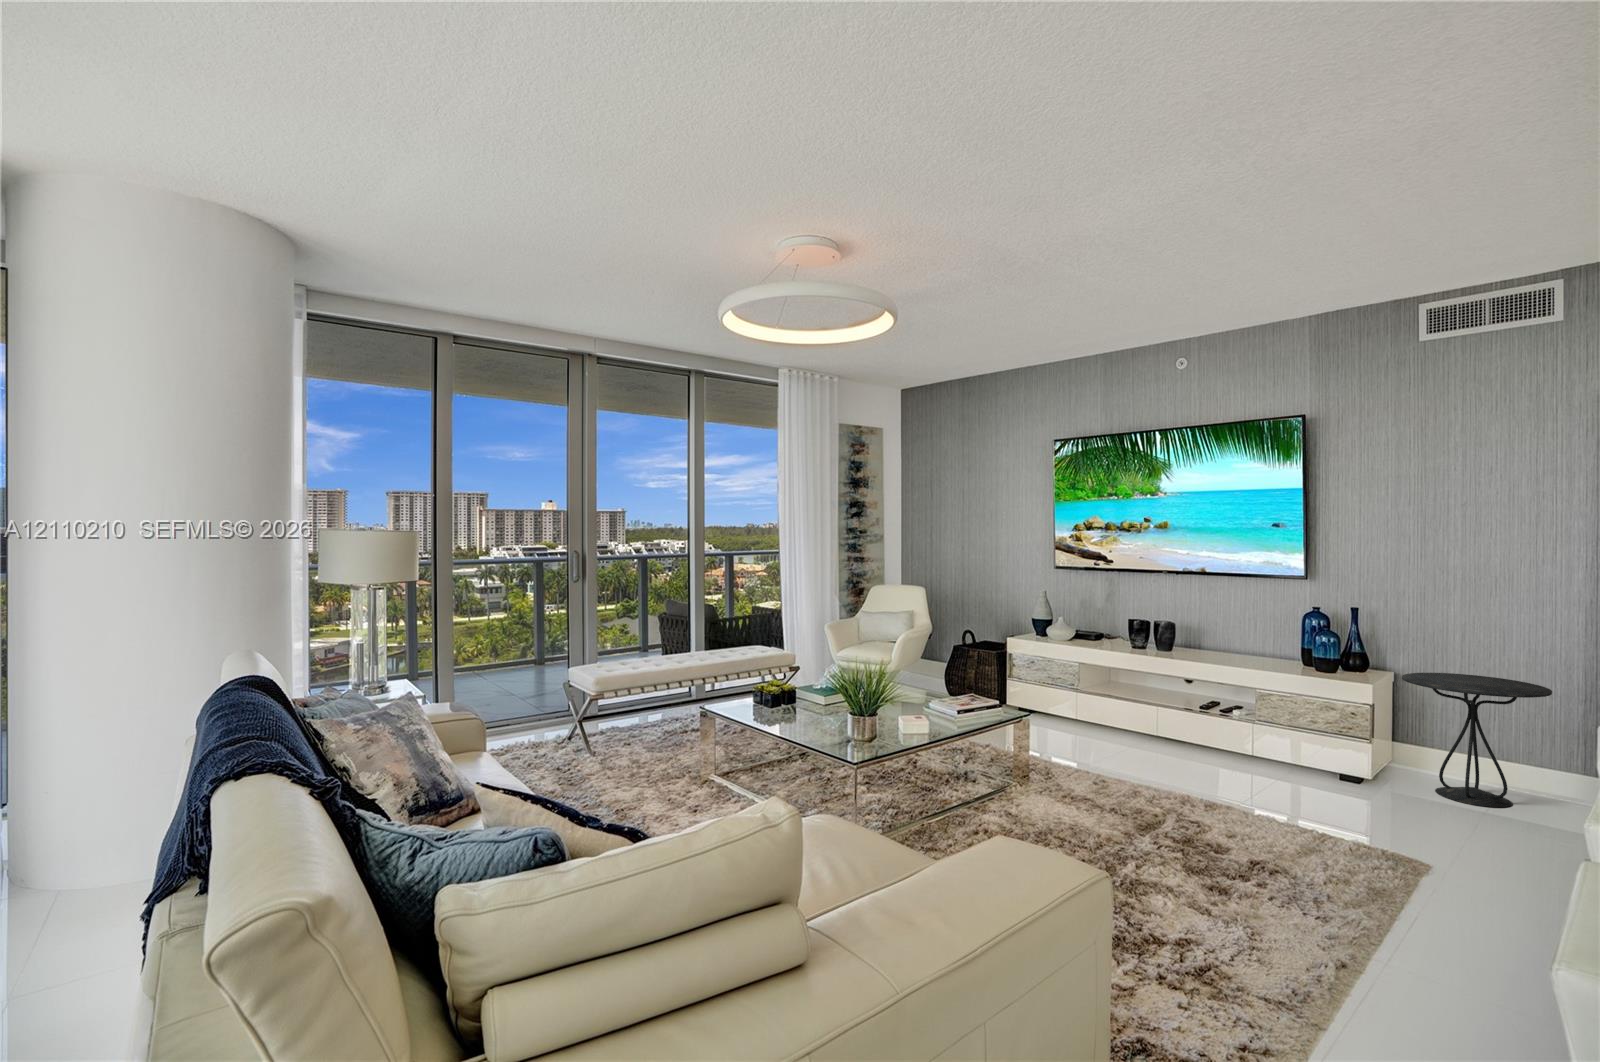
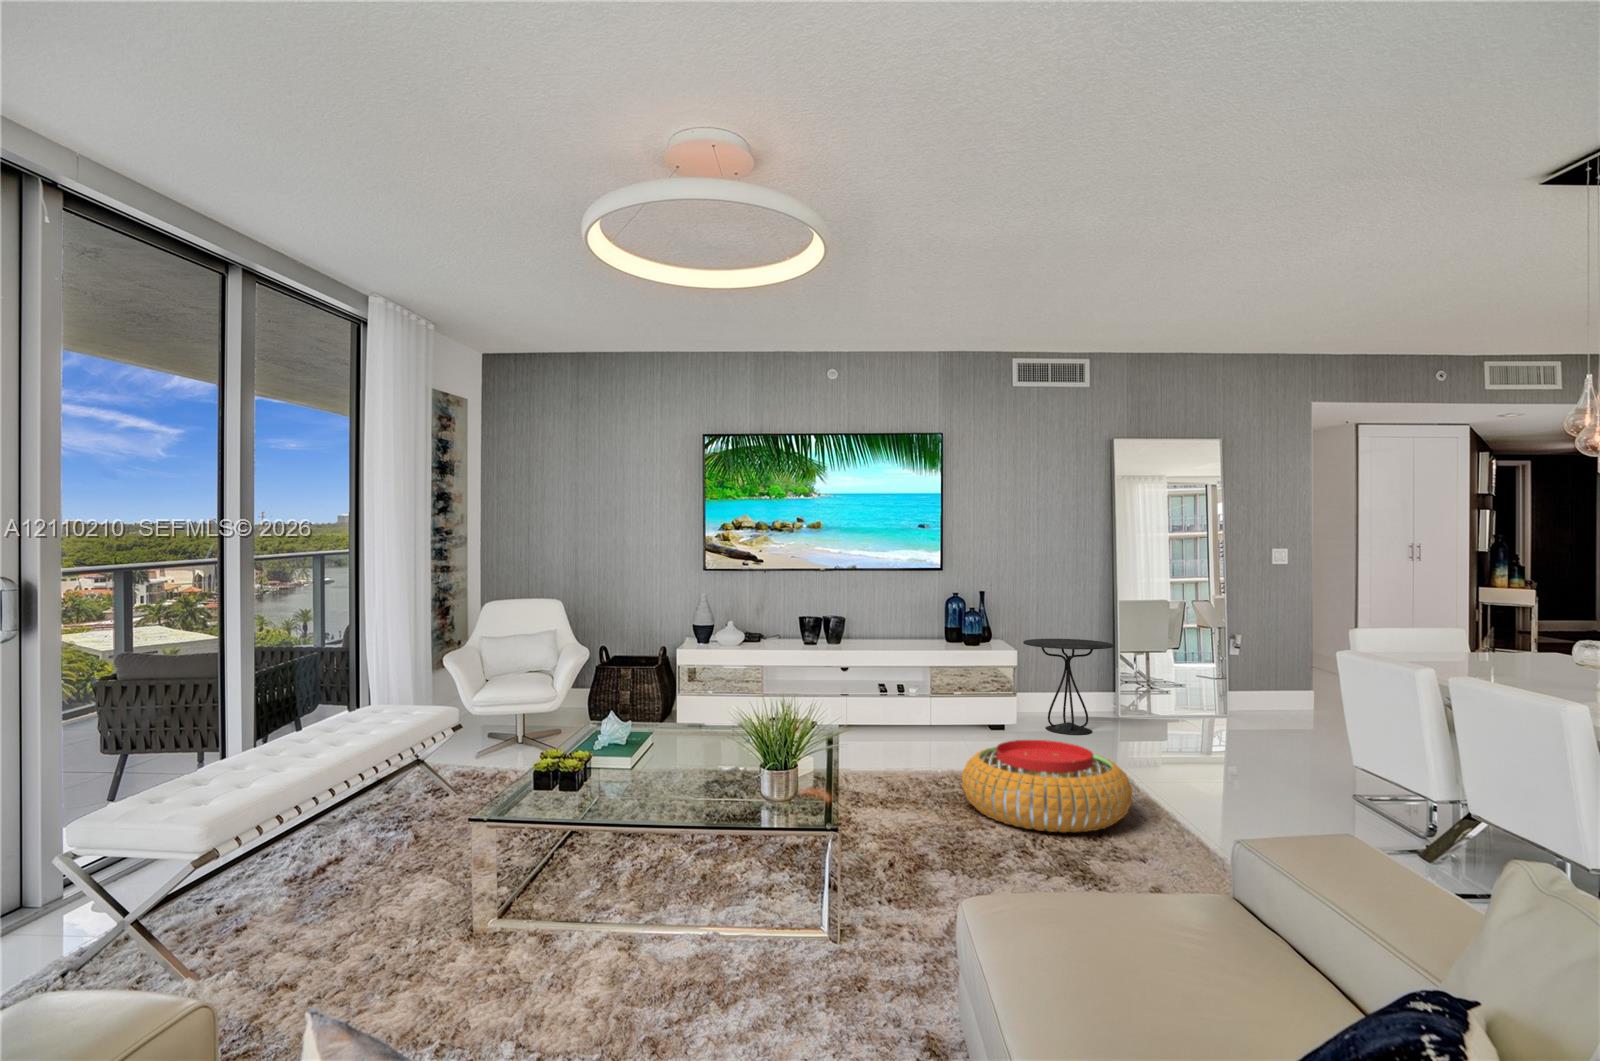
pouf: none [1130,775,1333,889] -> present [962,740,1132,832]

